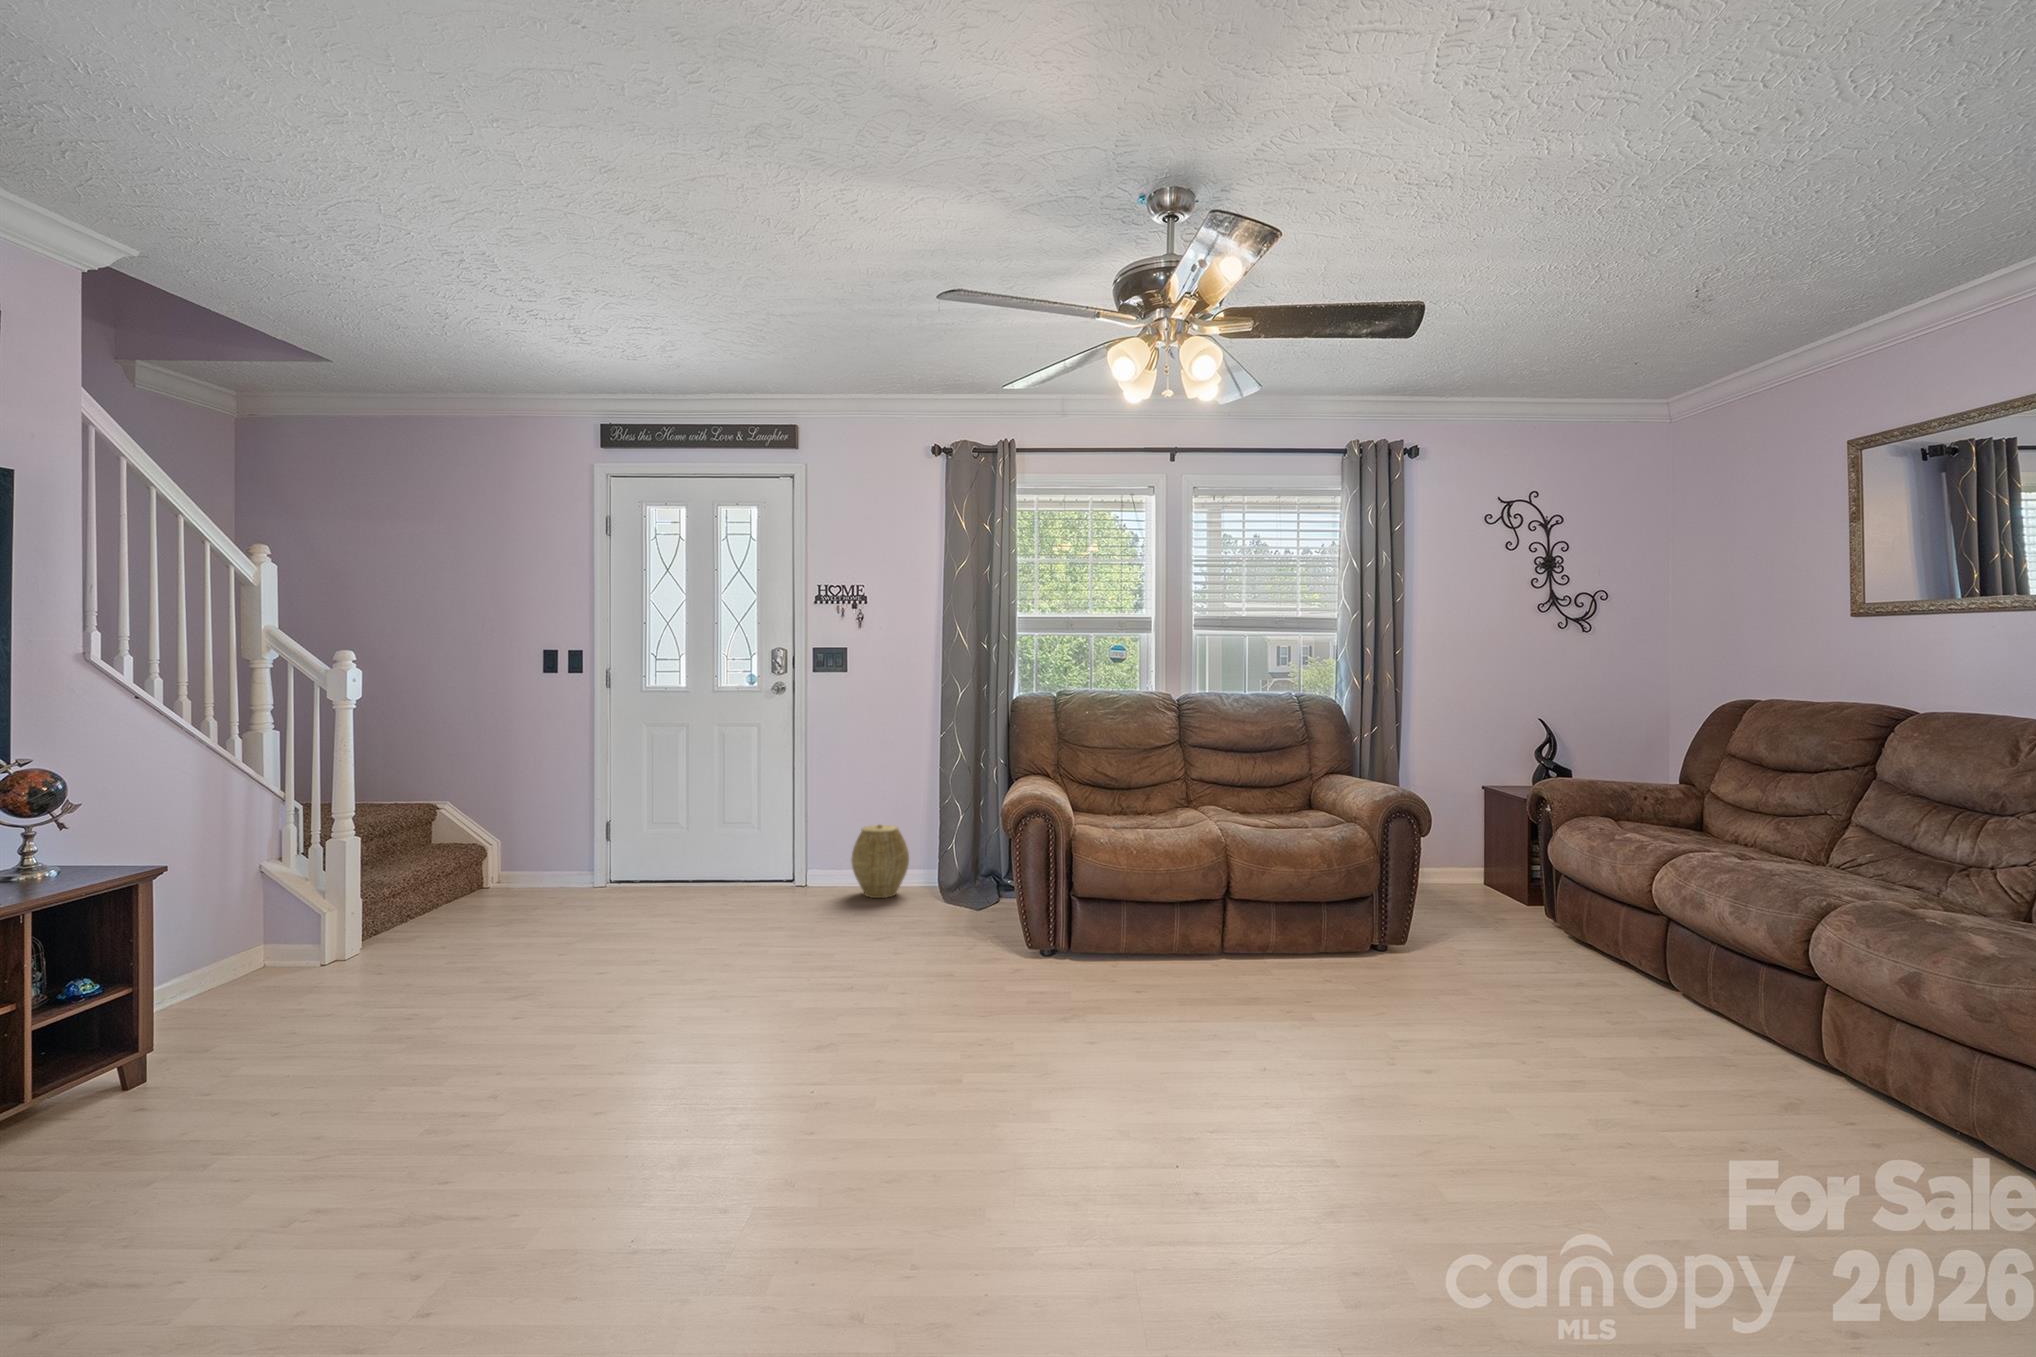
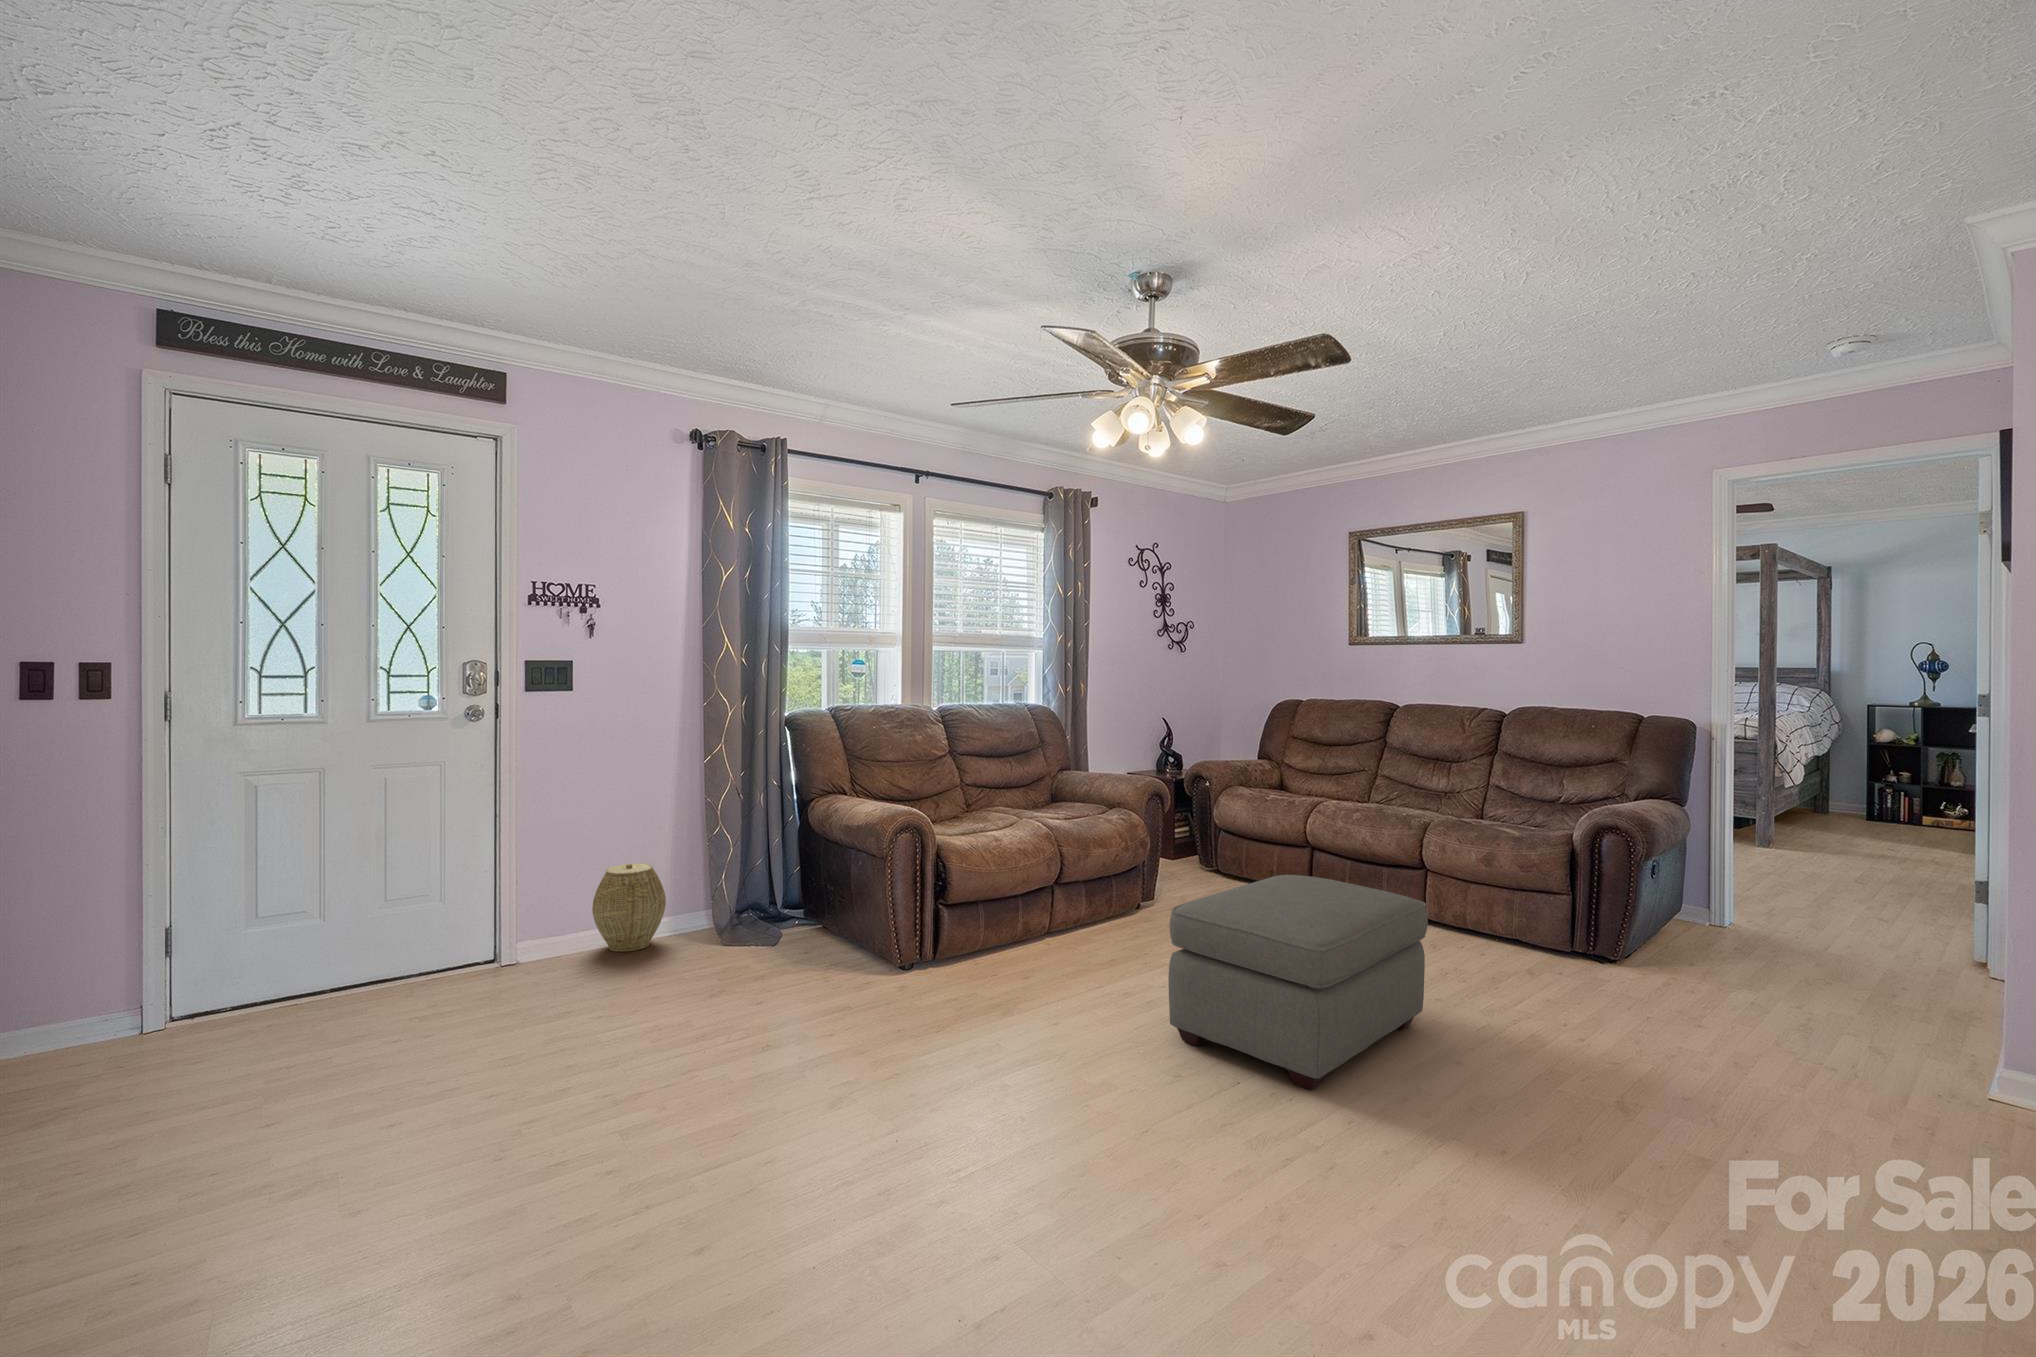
ottoman: none [1179,911,1521,1140] -> present [1168,875,1428,1090]

